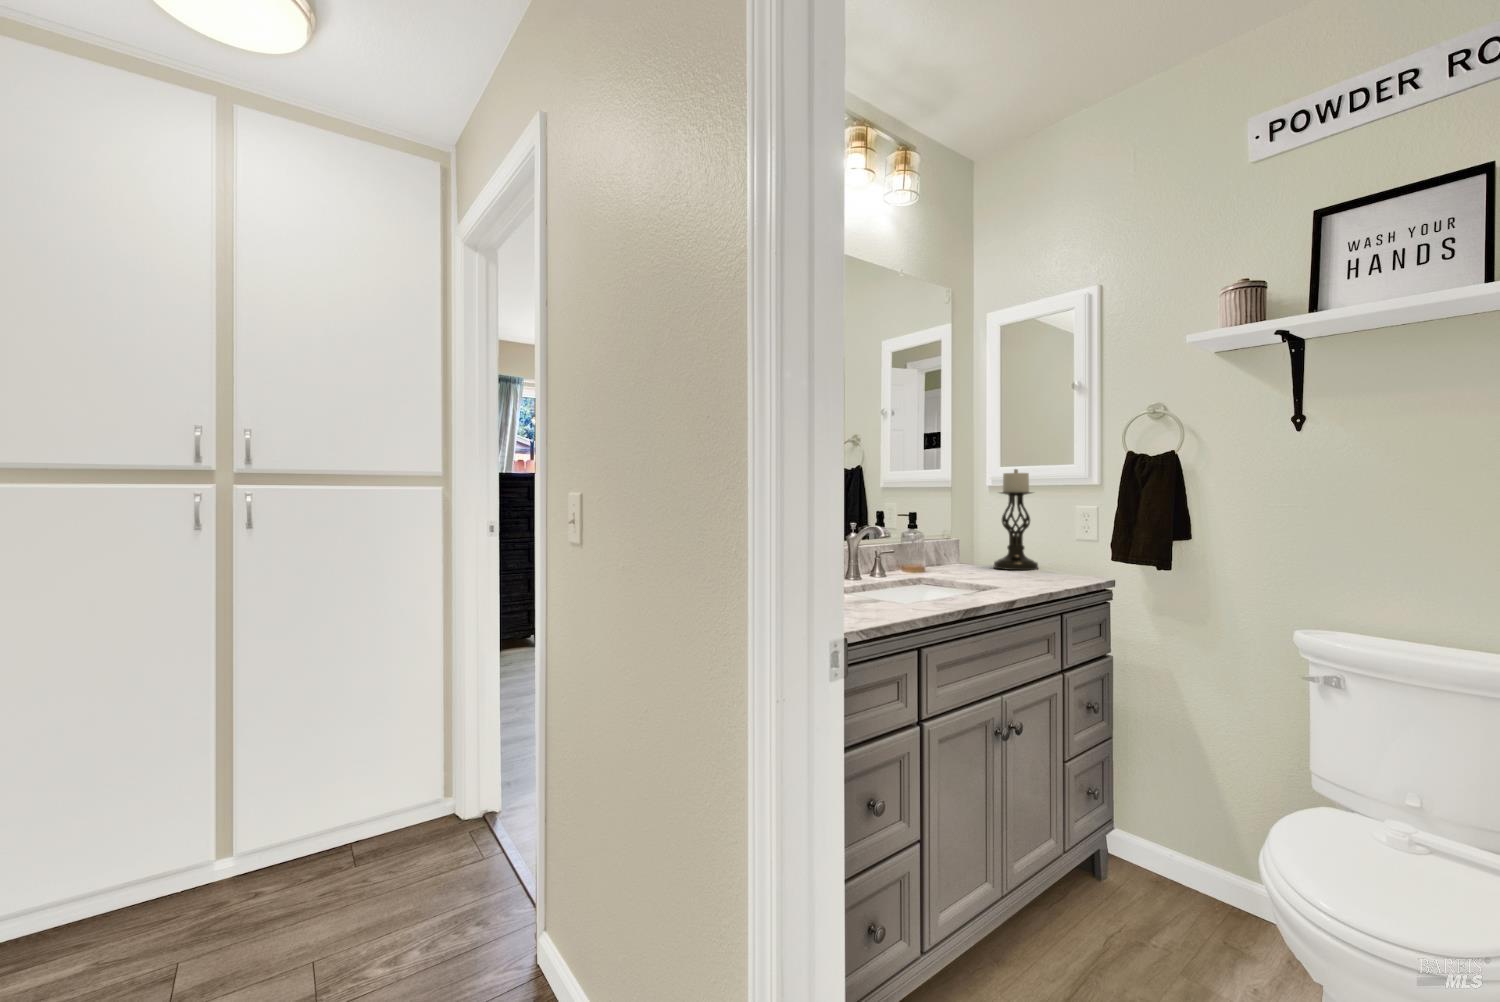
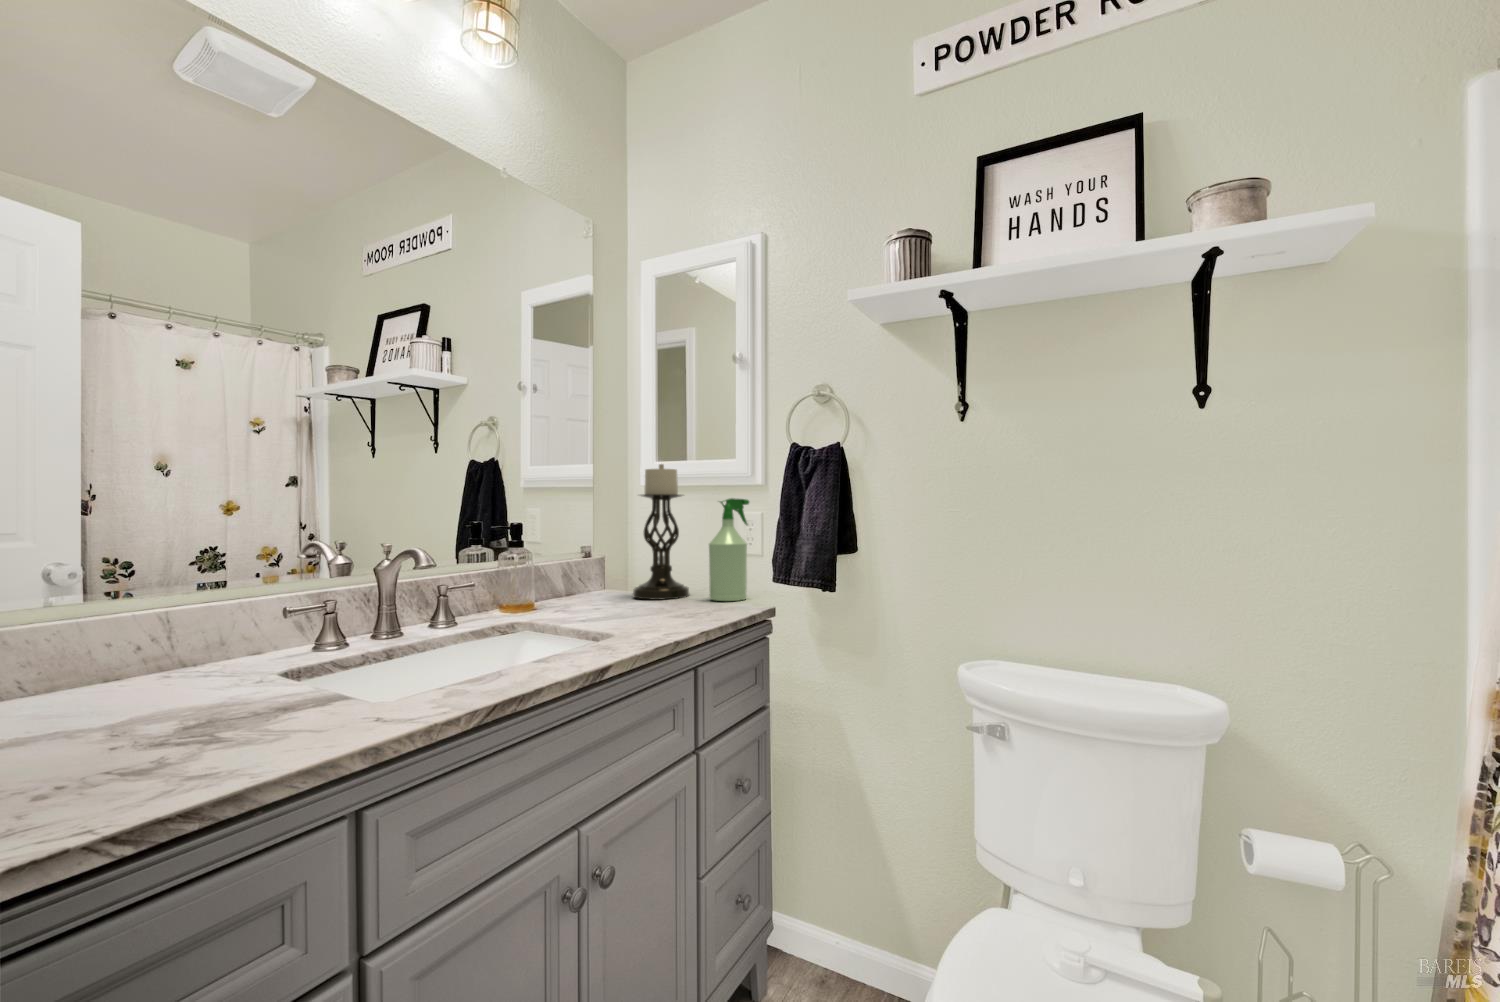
spray bottle: none [1058,495,1092,573] -> present [709,498,749,601]

